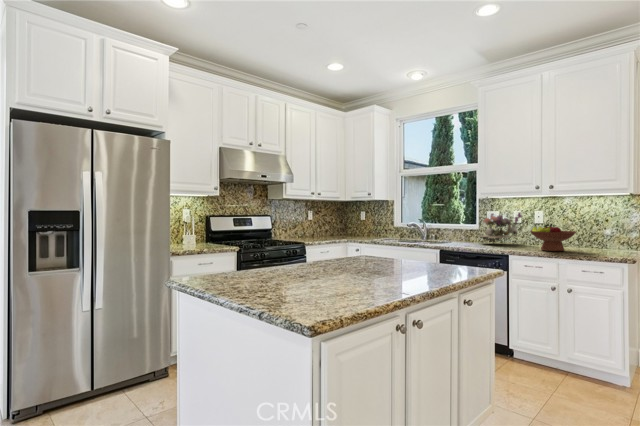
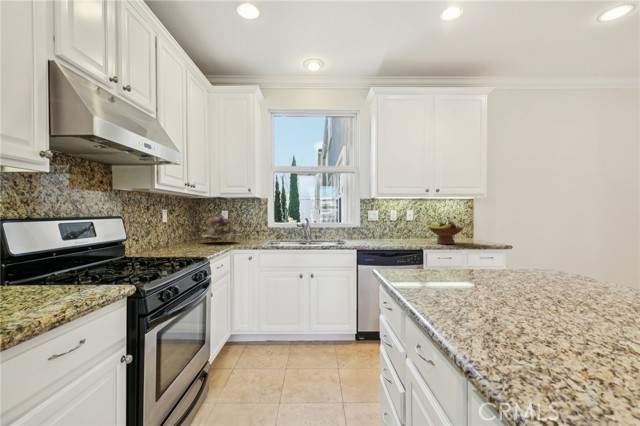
flower arrangement: present [480,213,522,242] -> present [203,213,240,241]

